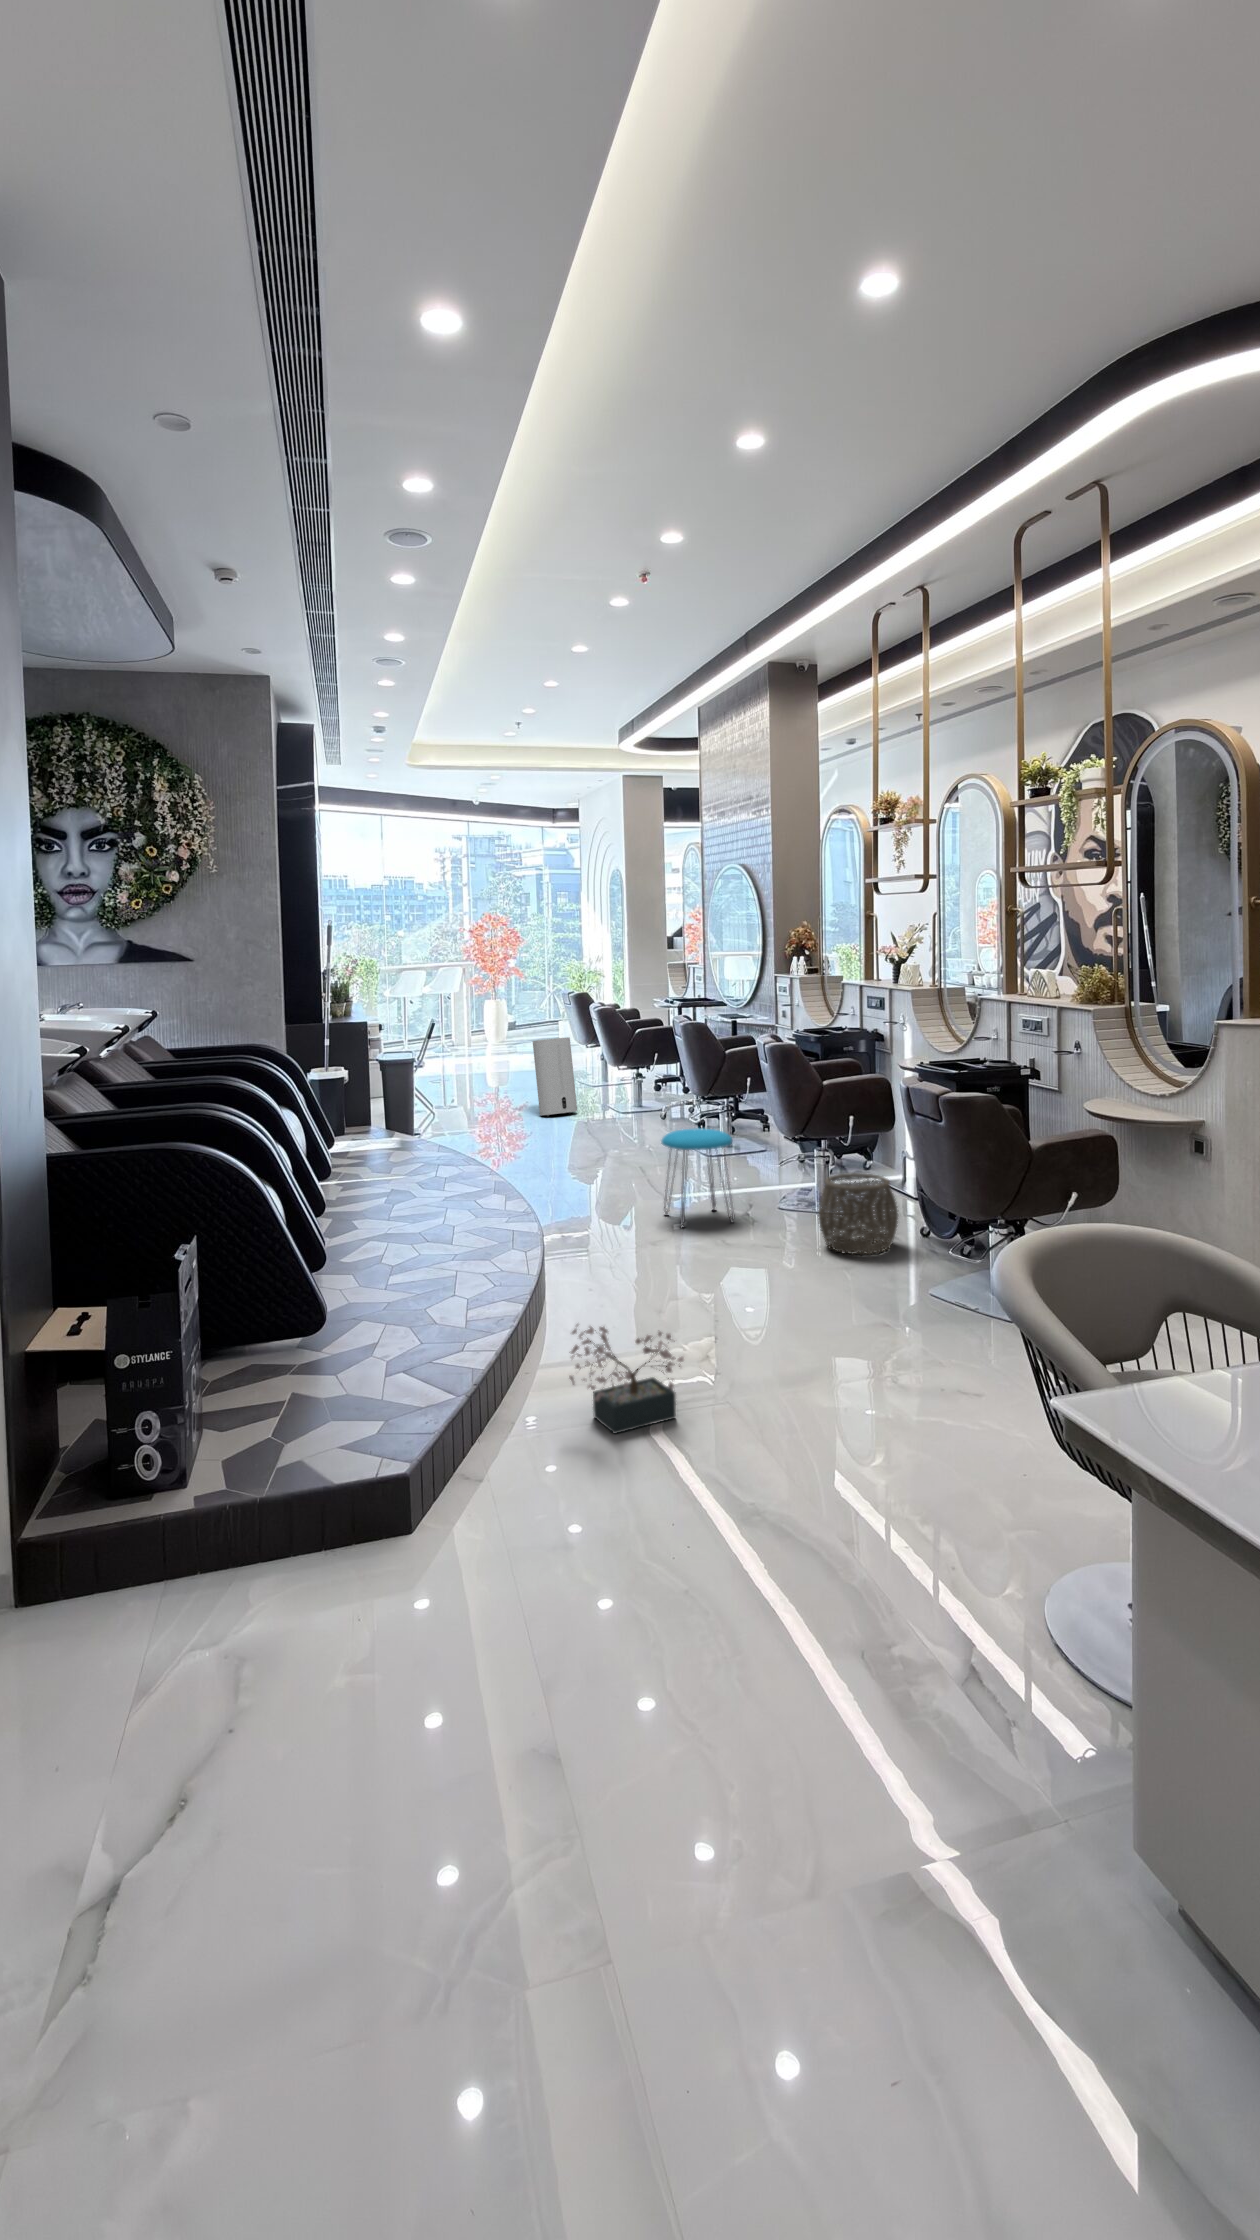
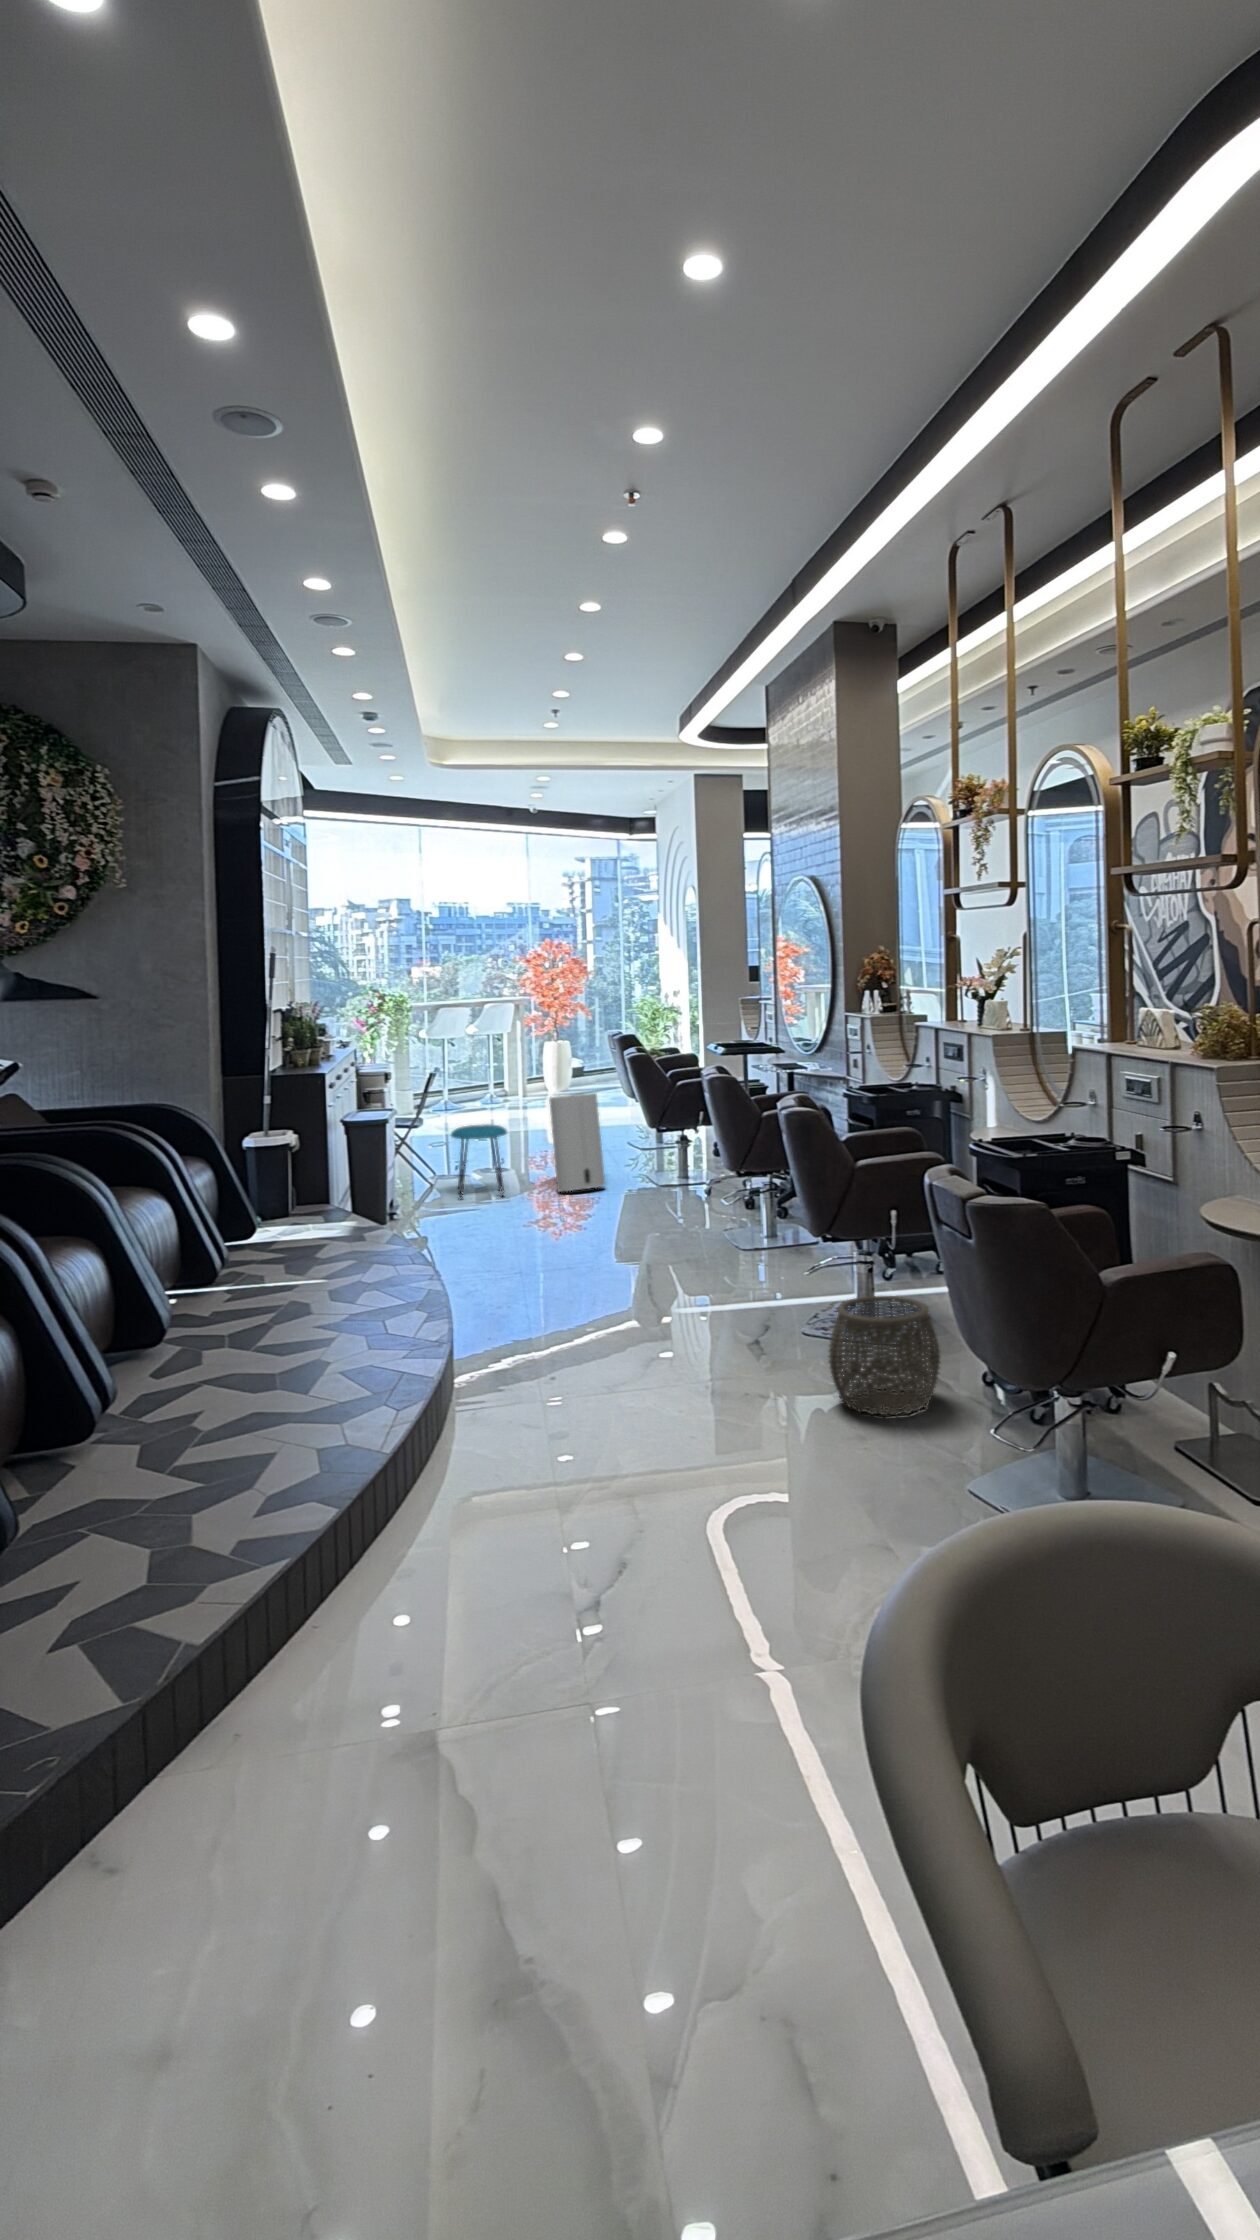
stool: present [661,1128,735,1228] -> present [451,1124,507,1199]
decorative plant: present [569,1324,684,1434] -> none [309,1570,507,1758]

